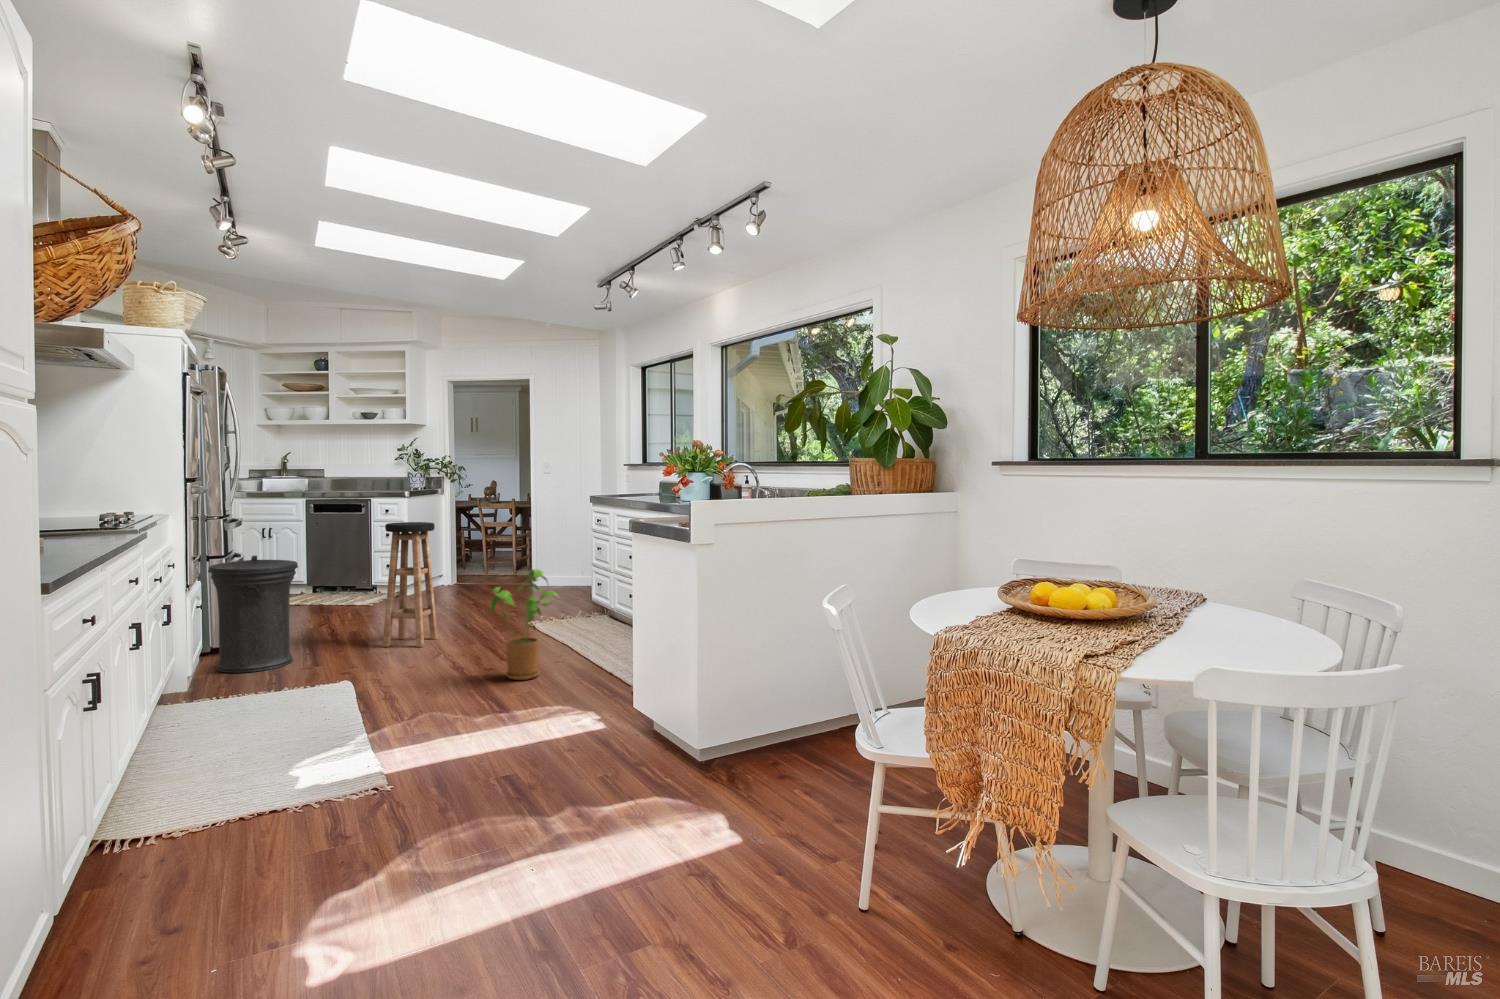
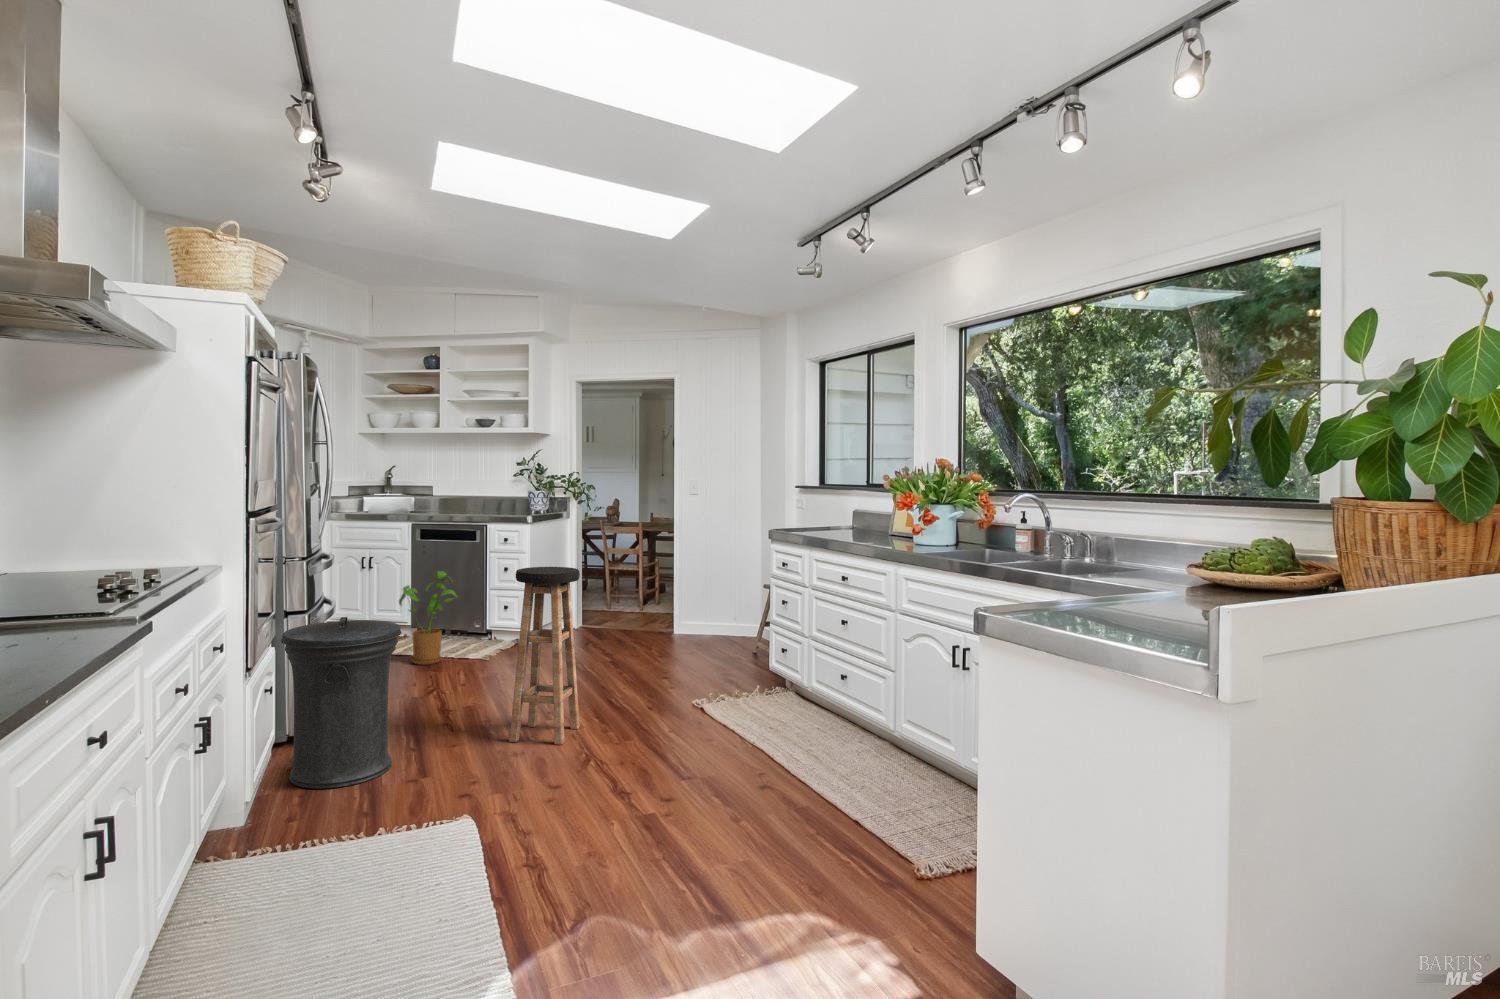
house plant: present [490,569,559,680] -> present [399,571,457,665]

